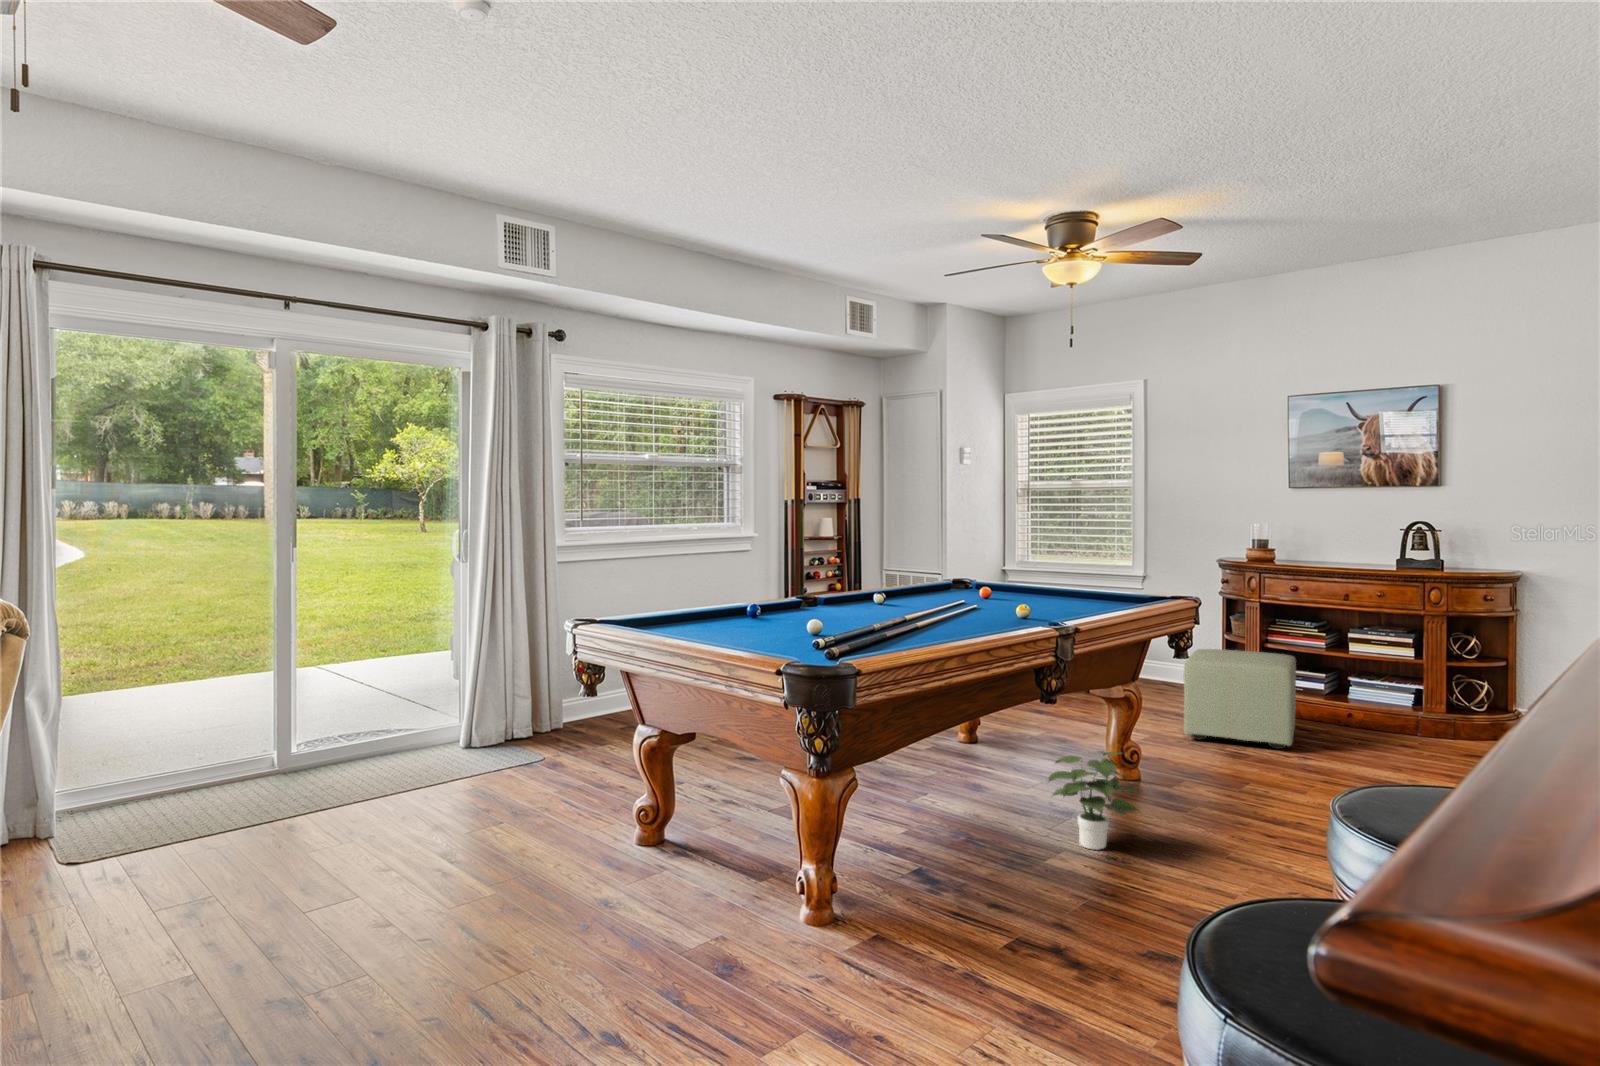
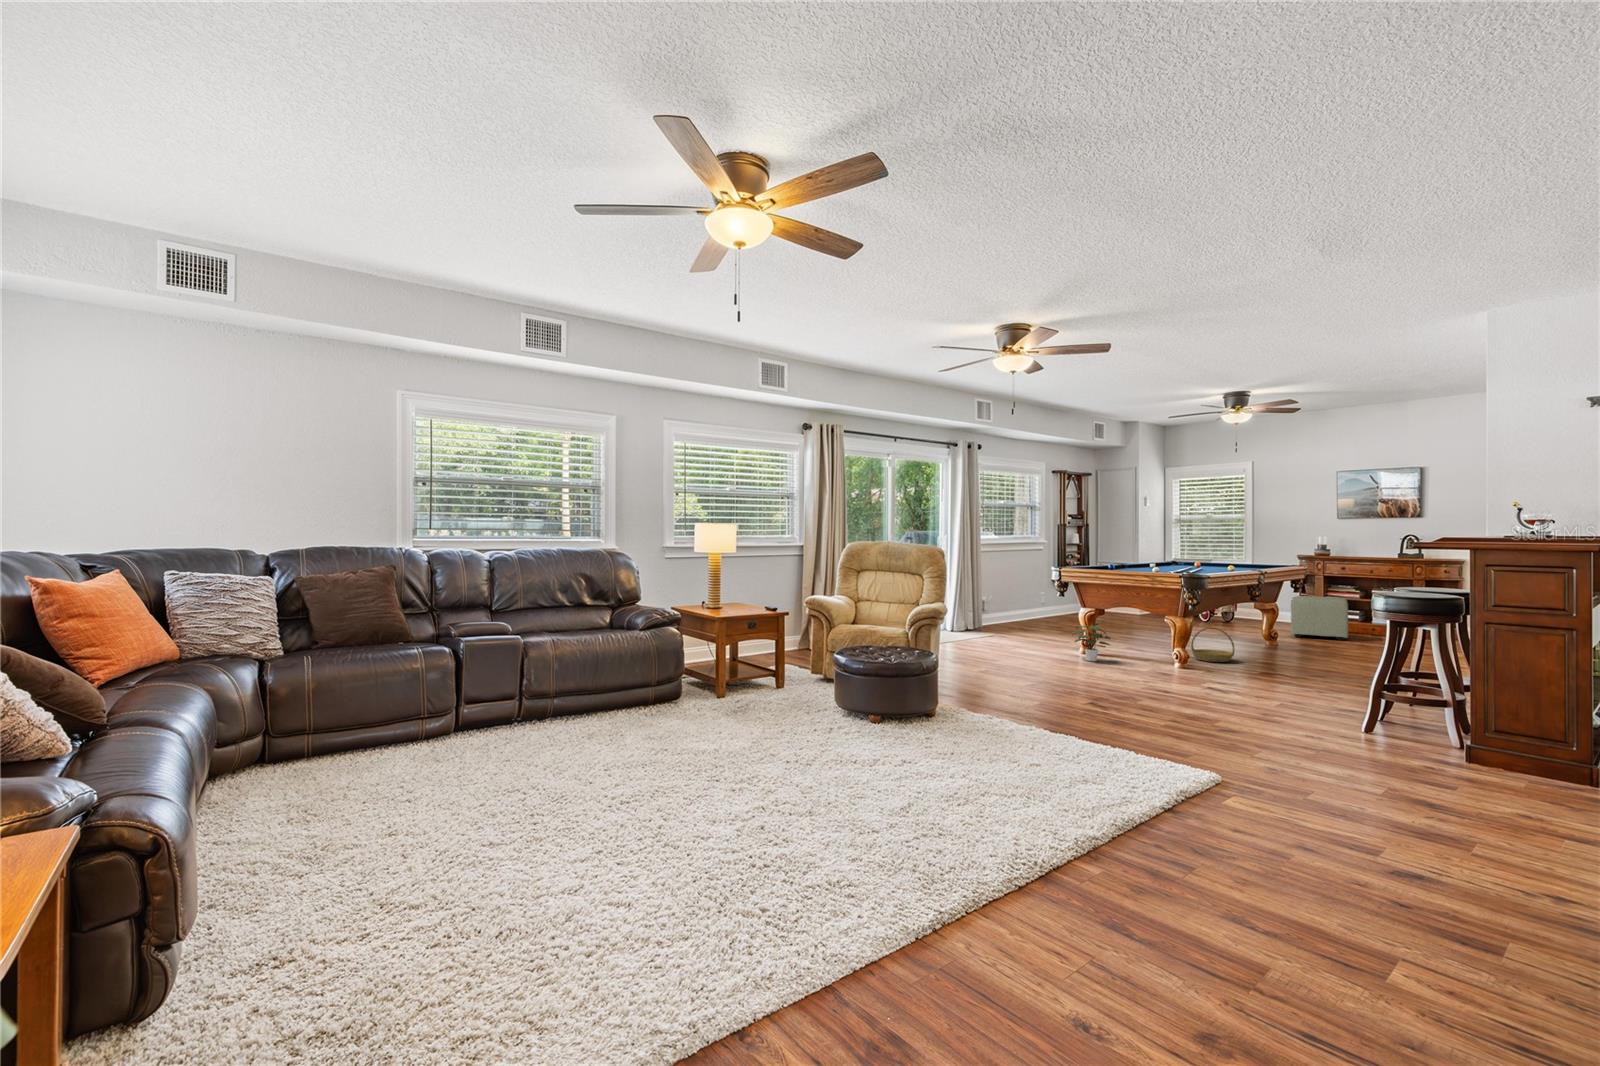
potted plant: present [1048,751,1140,850] -> present [1072,623,1110,661]
basket: none [884,780,984,879] -> present [1191,627,1235,662]

